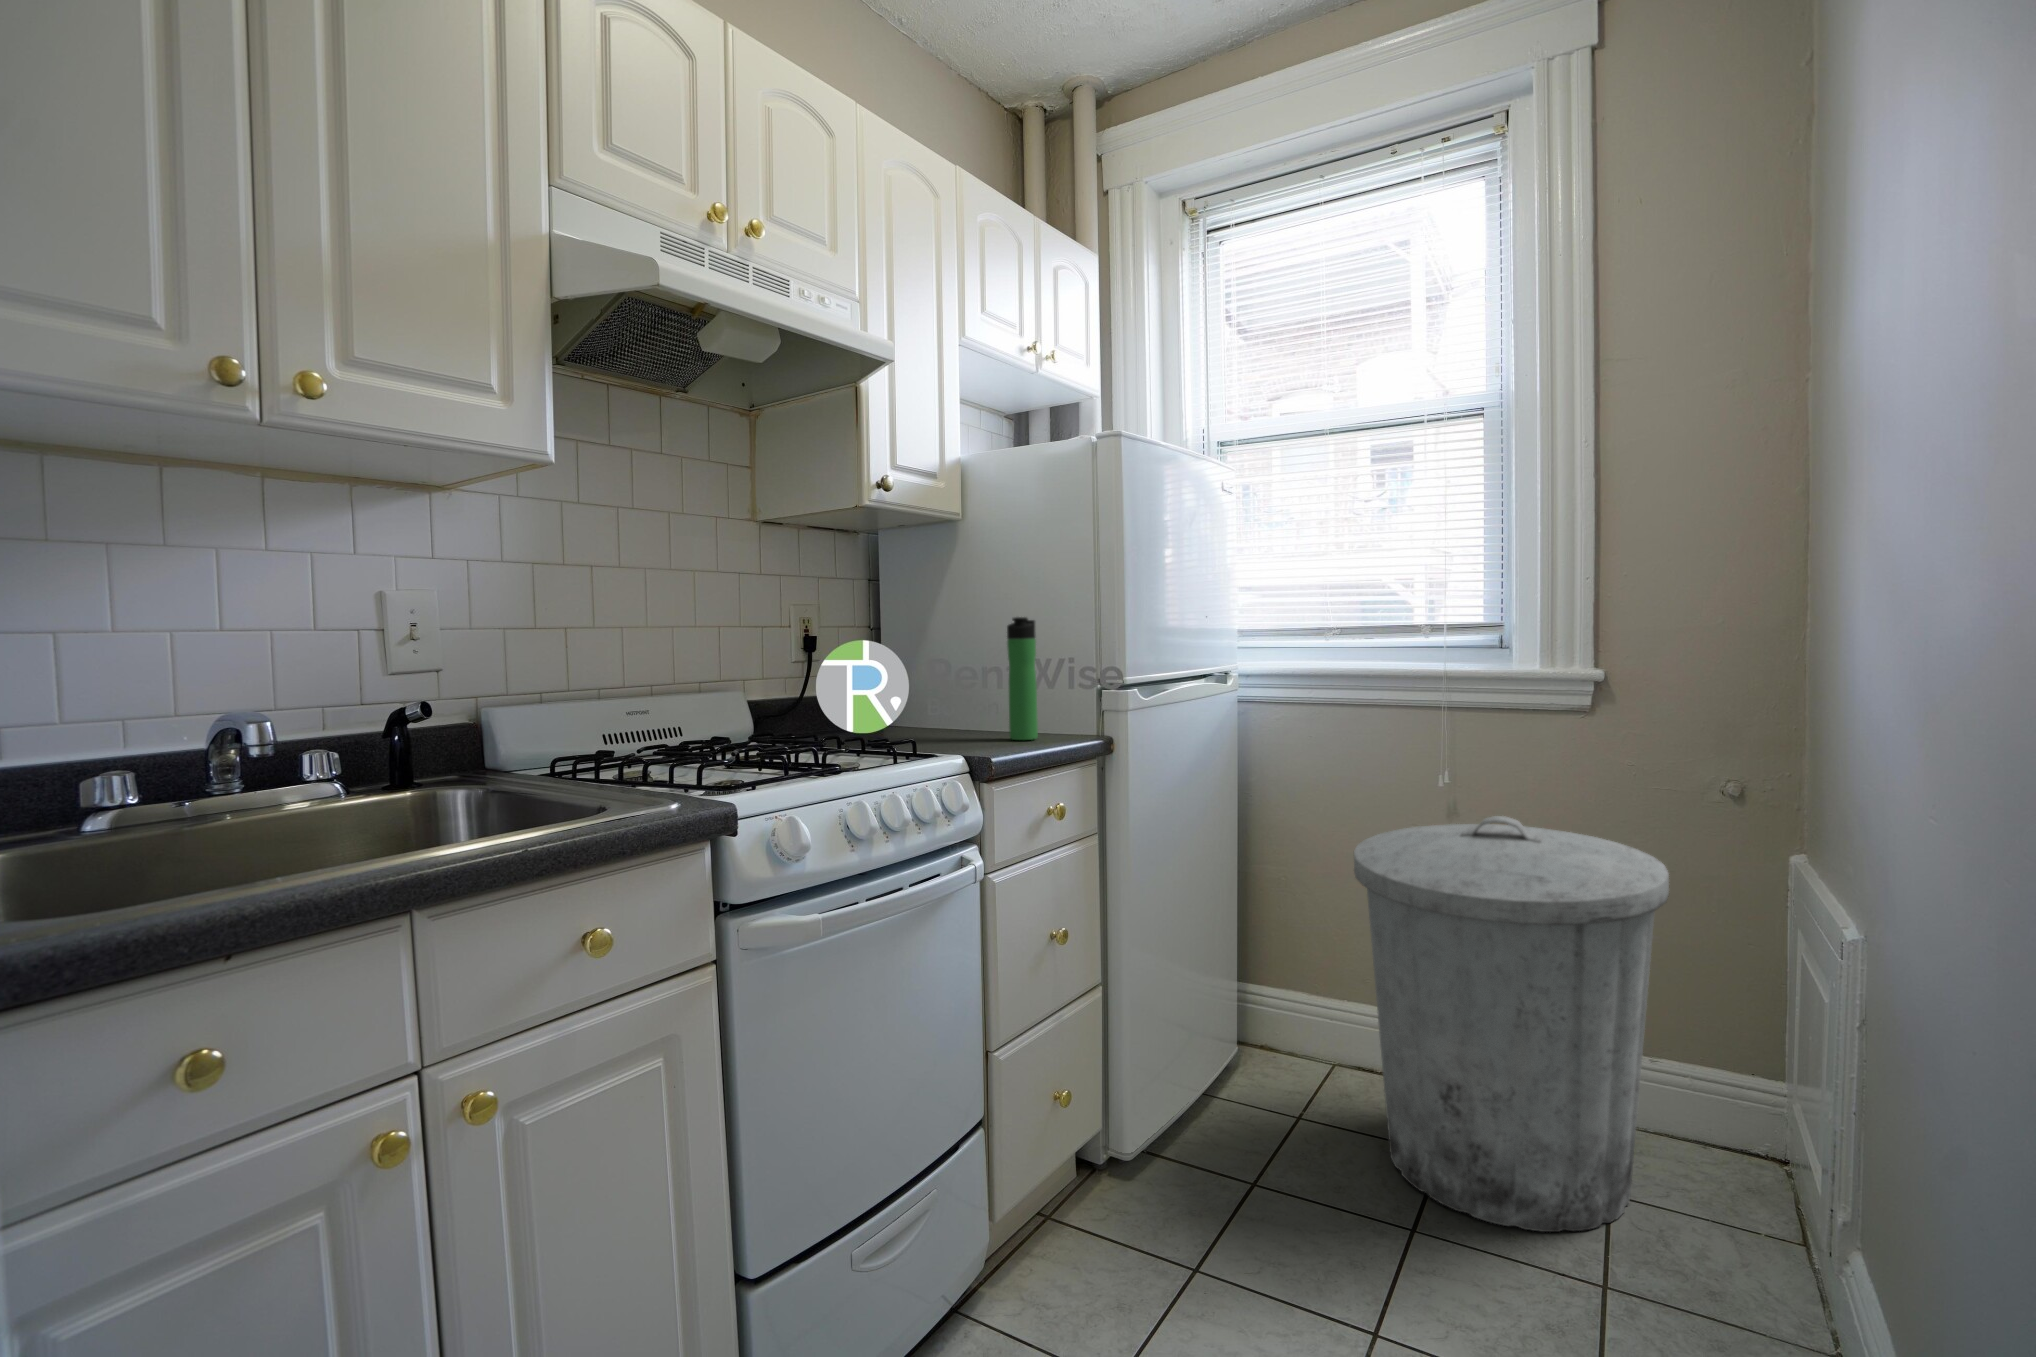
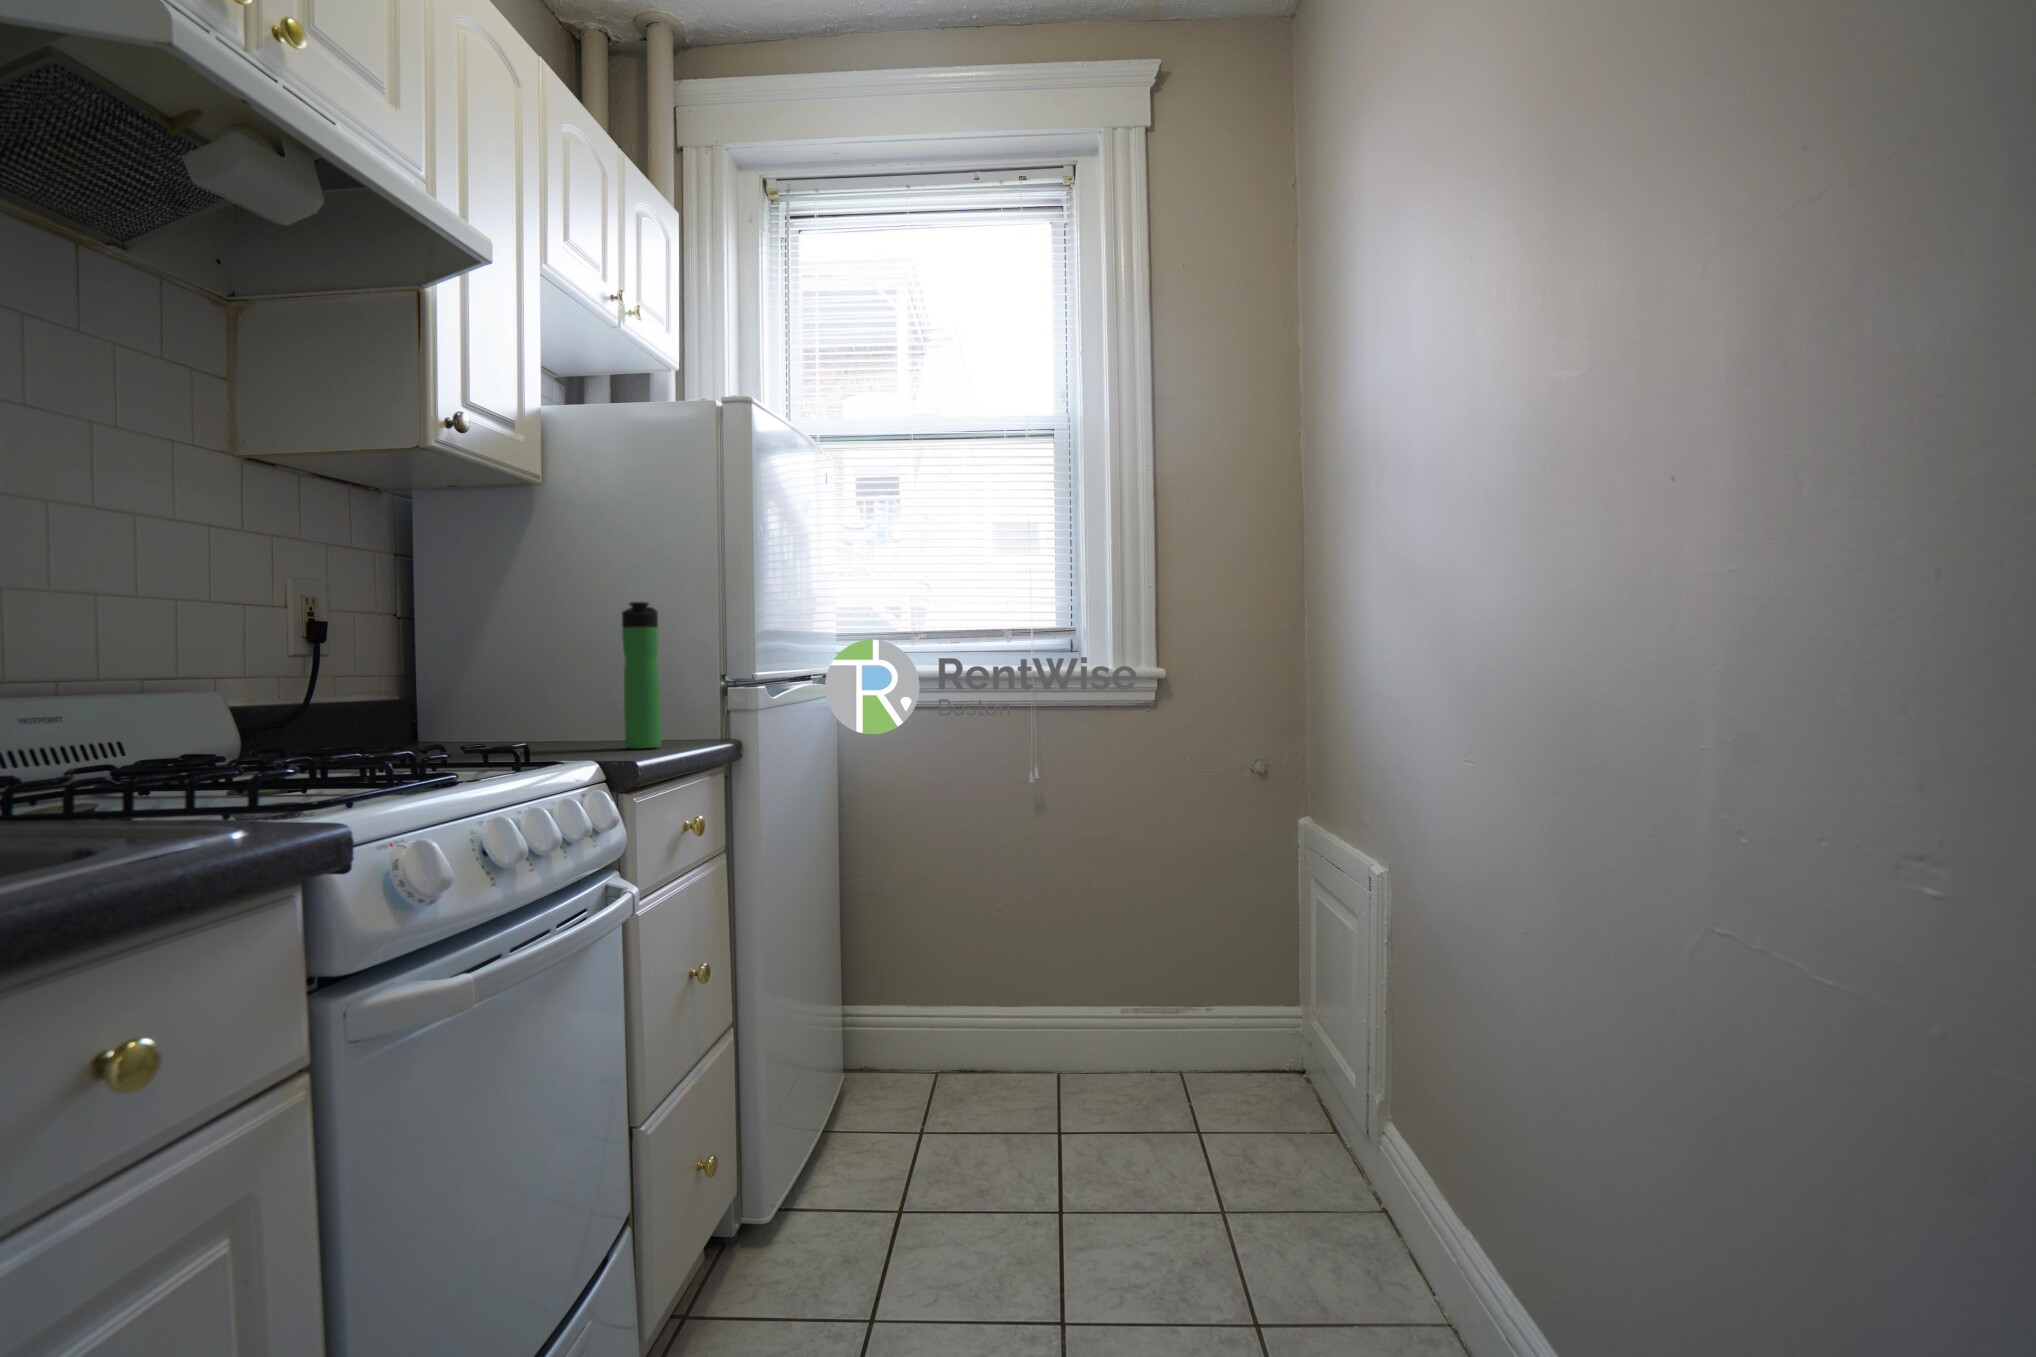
trash can: present [1354,816,1669,1232] -> none [978,803,1239,1184]

